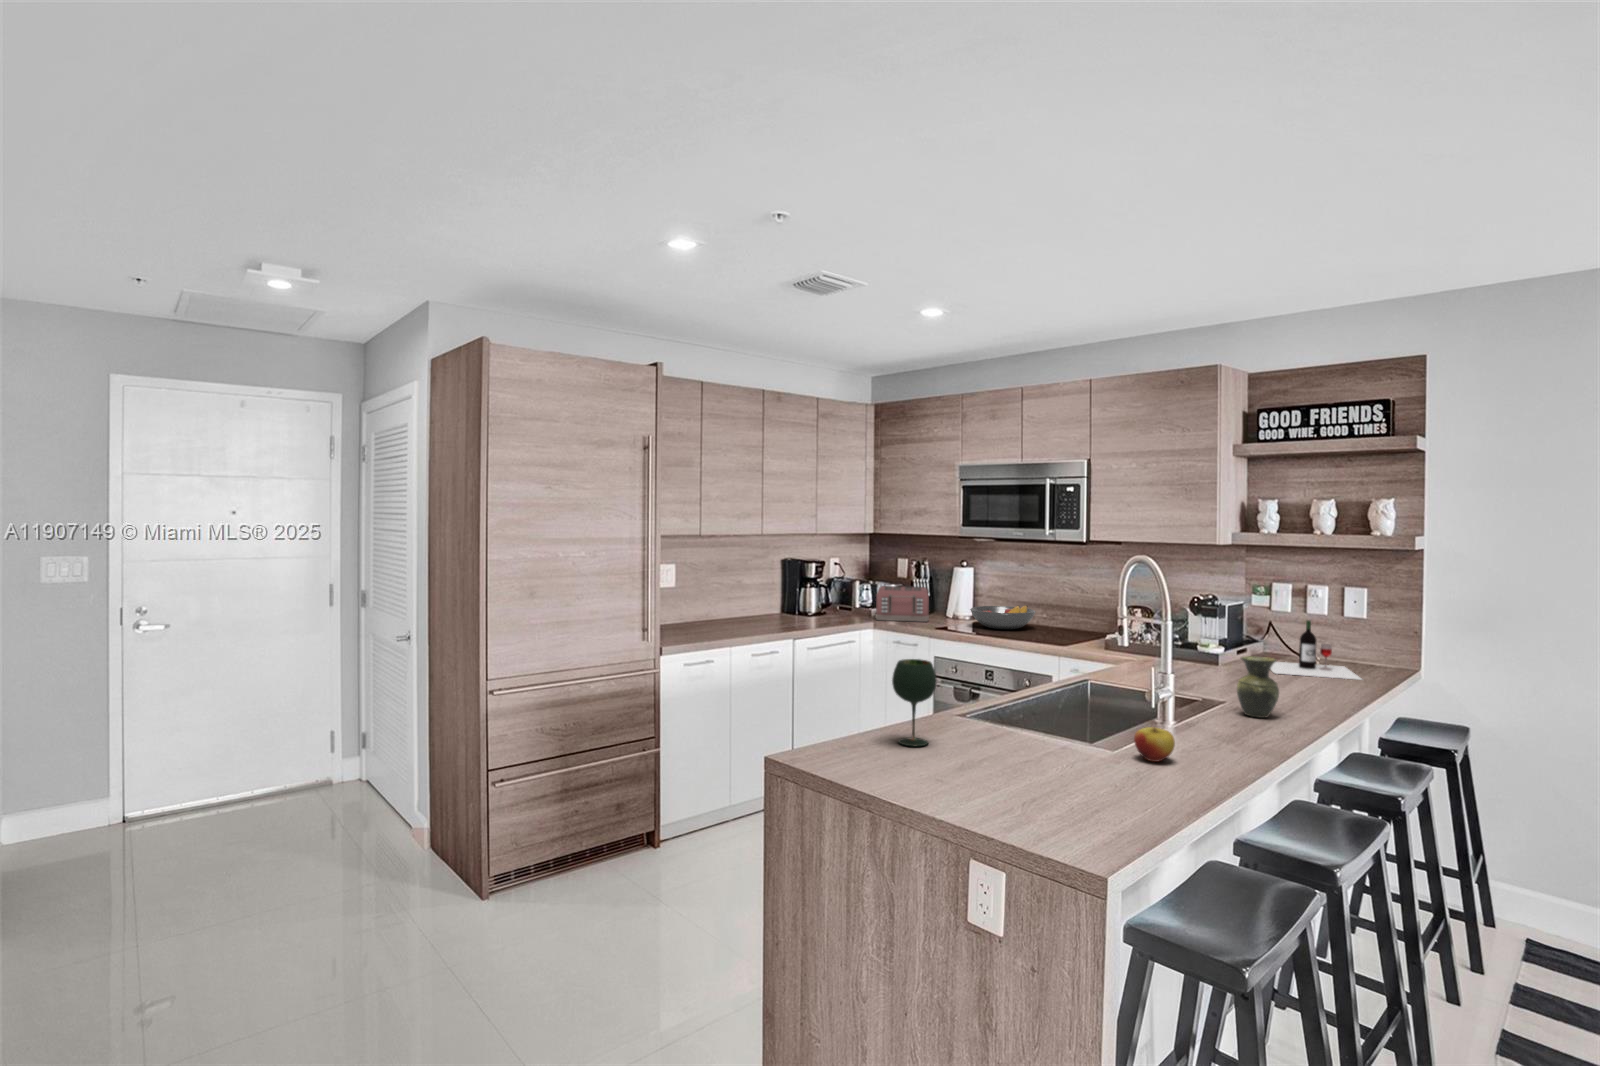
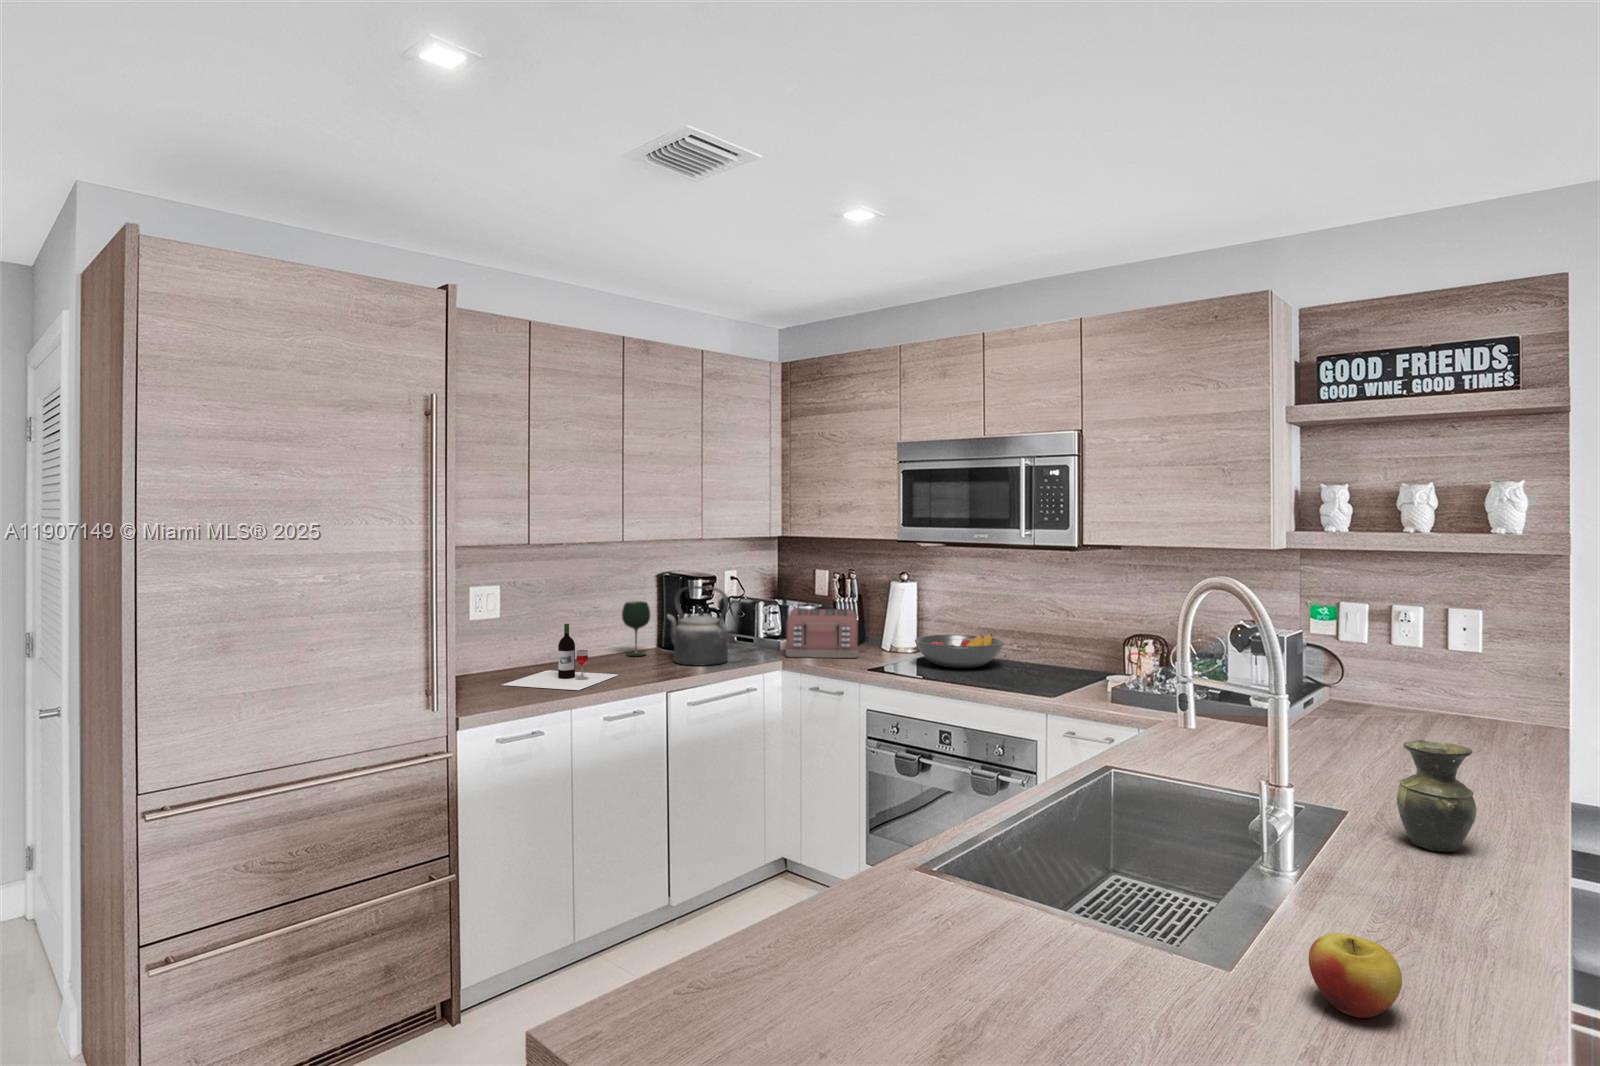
kettle: none [791,568,835,624] -> present [667,586,728,666]
wine bottle: present [1271,620,1361,680] -> present [502,624,617,690]
wine glass: present [892,659,936,746] -> present [622,601,650,656]

